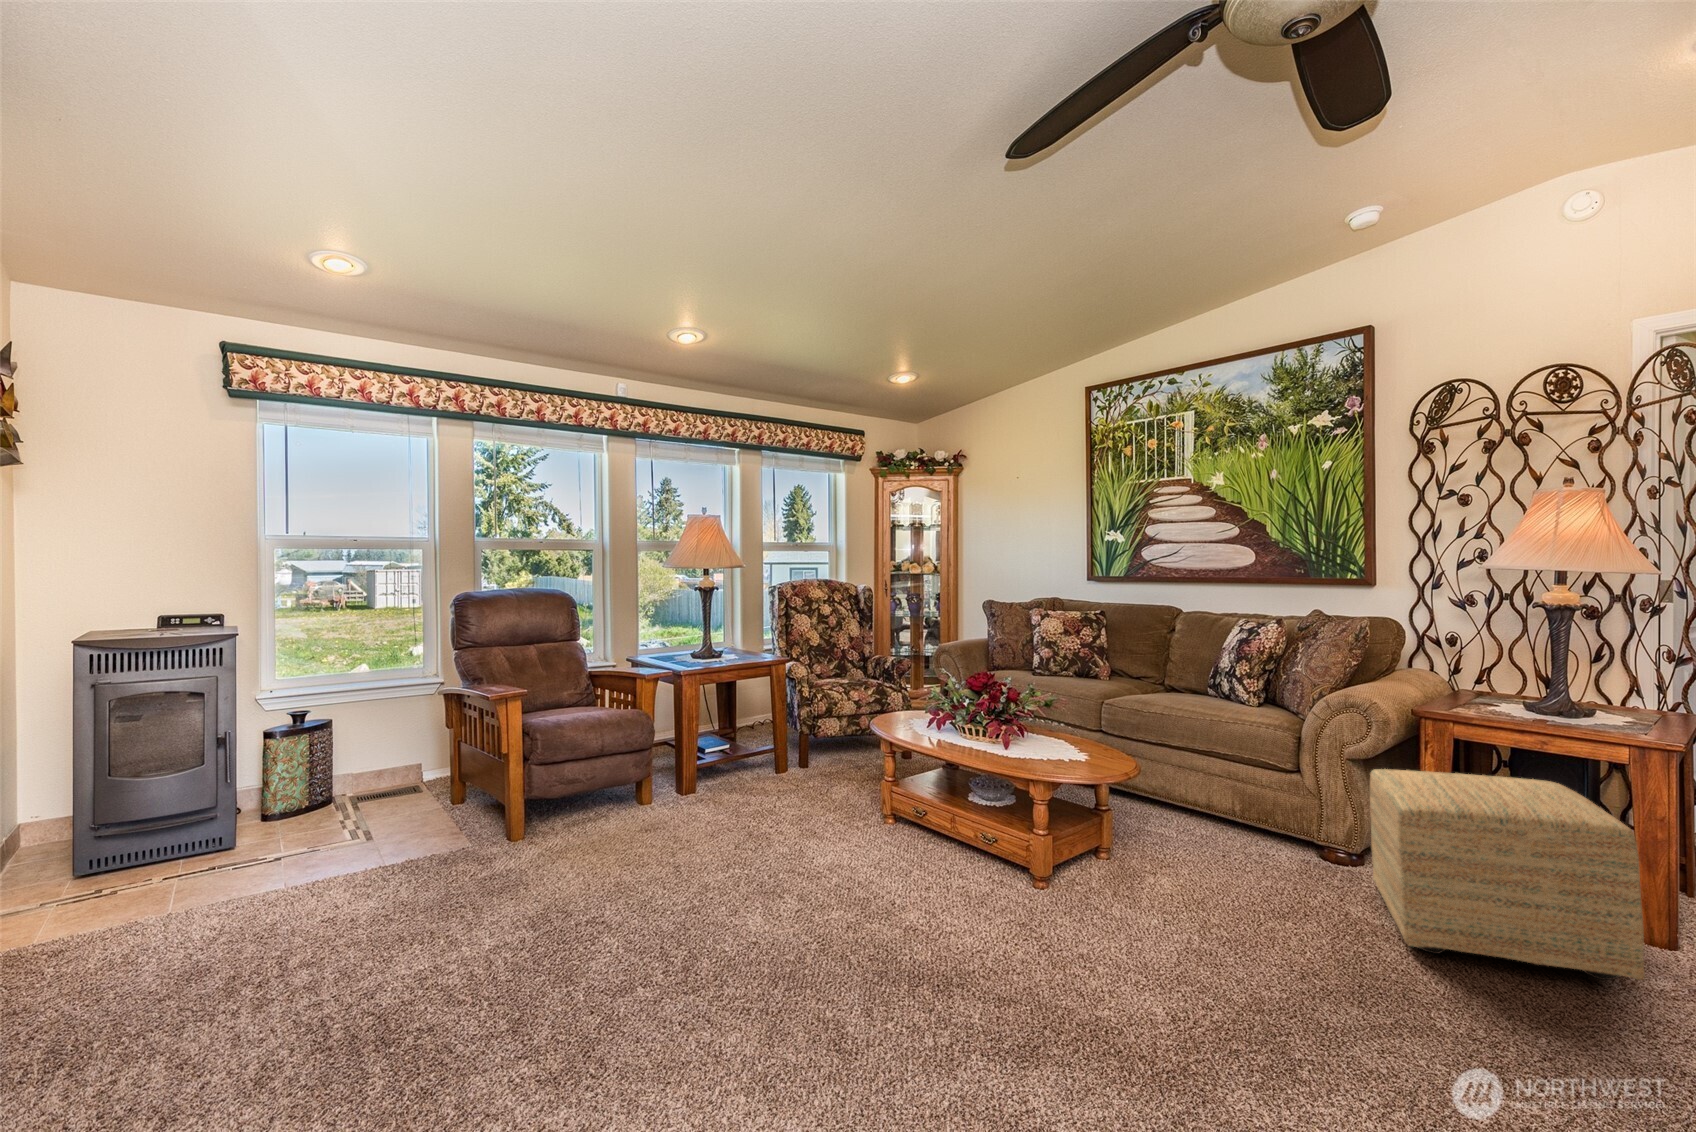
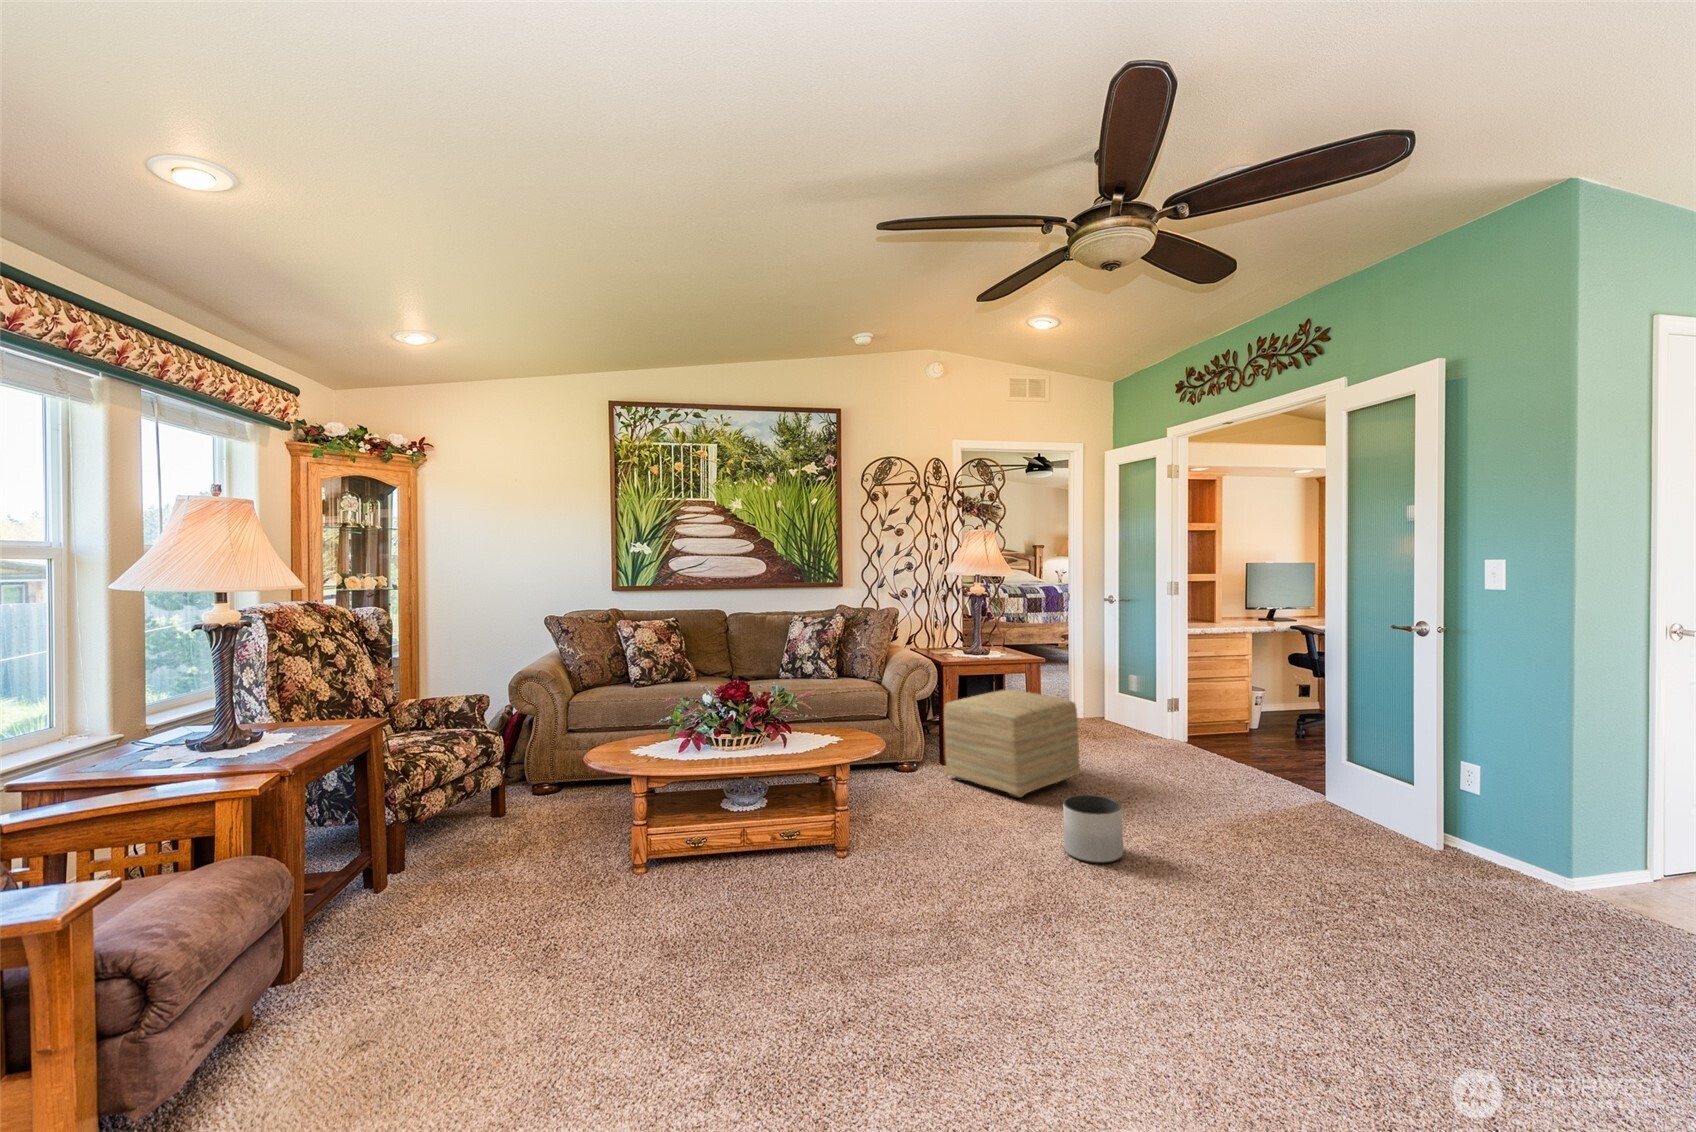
planter: none [1280,940,1396,1075] -> present [1063,795,1123,863]

